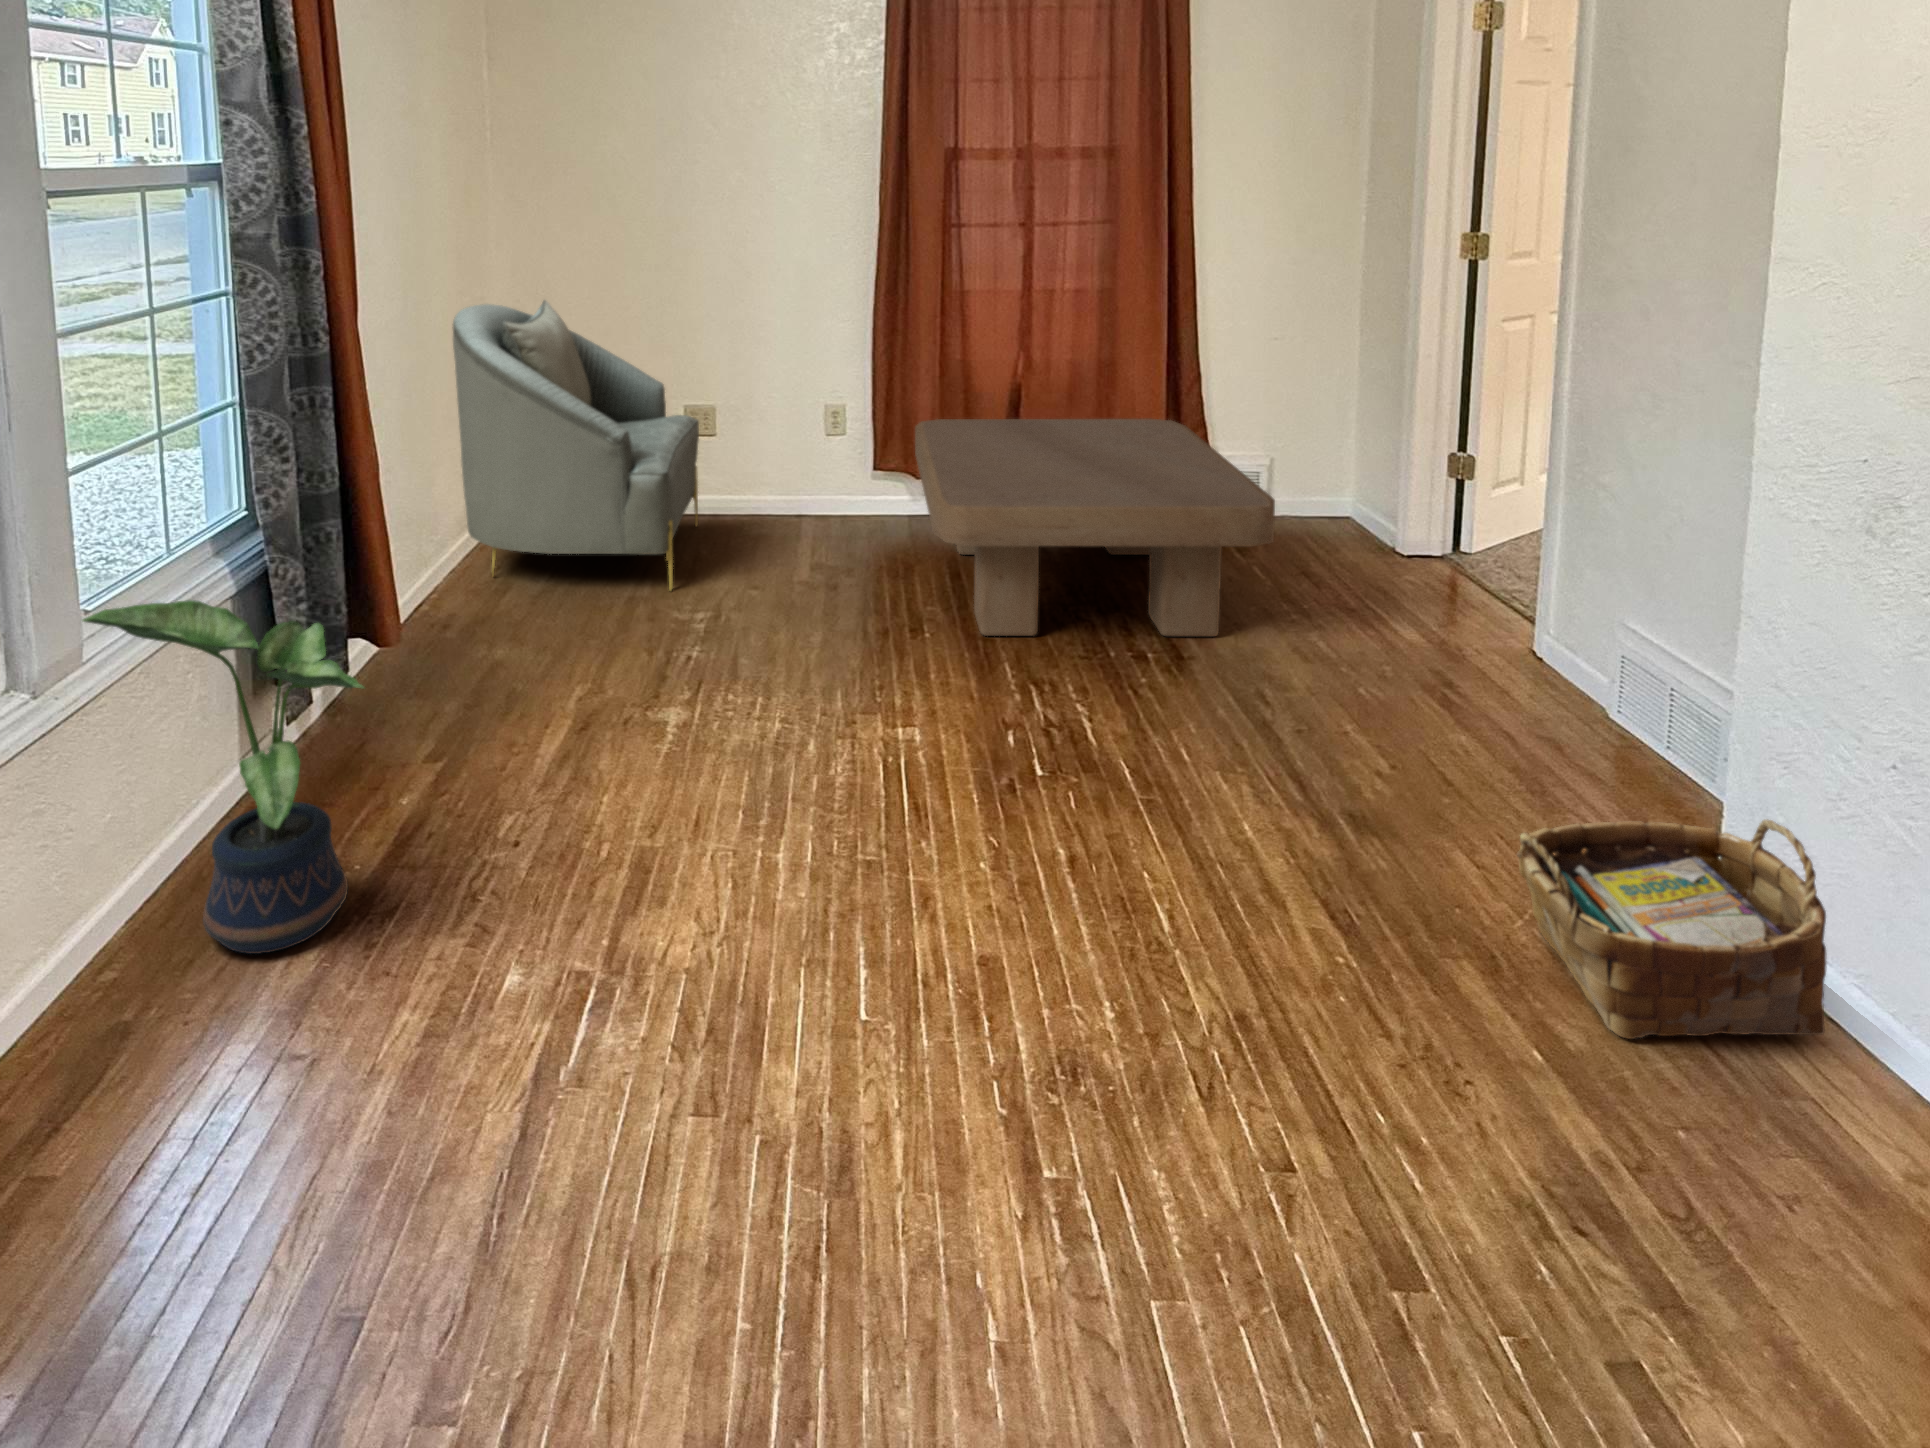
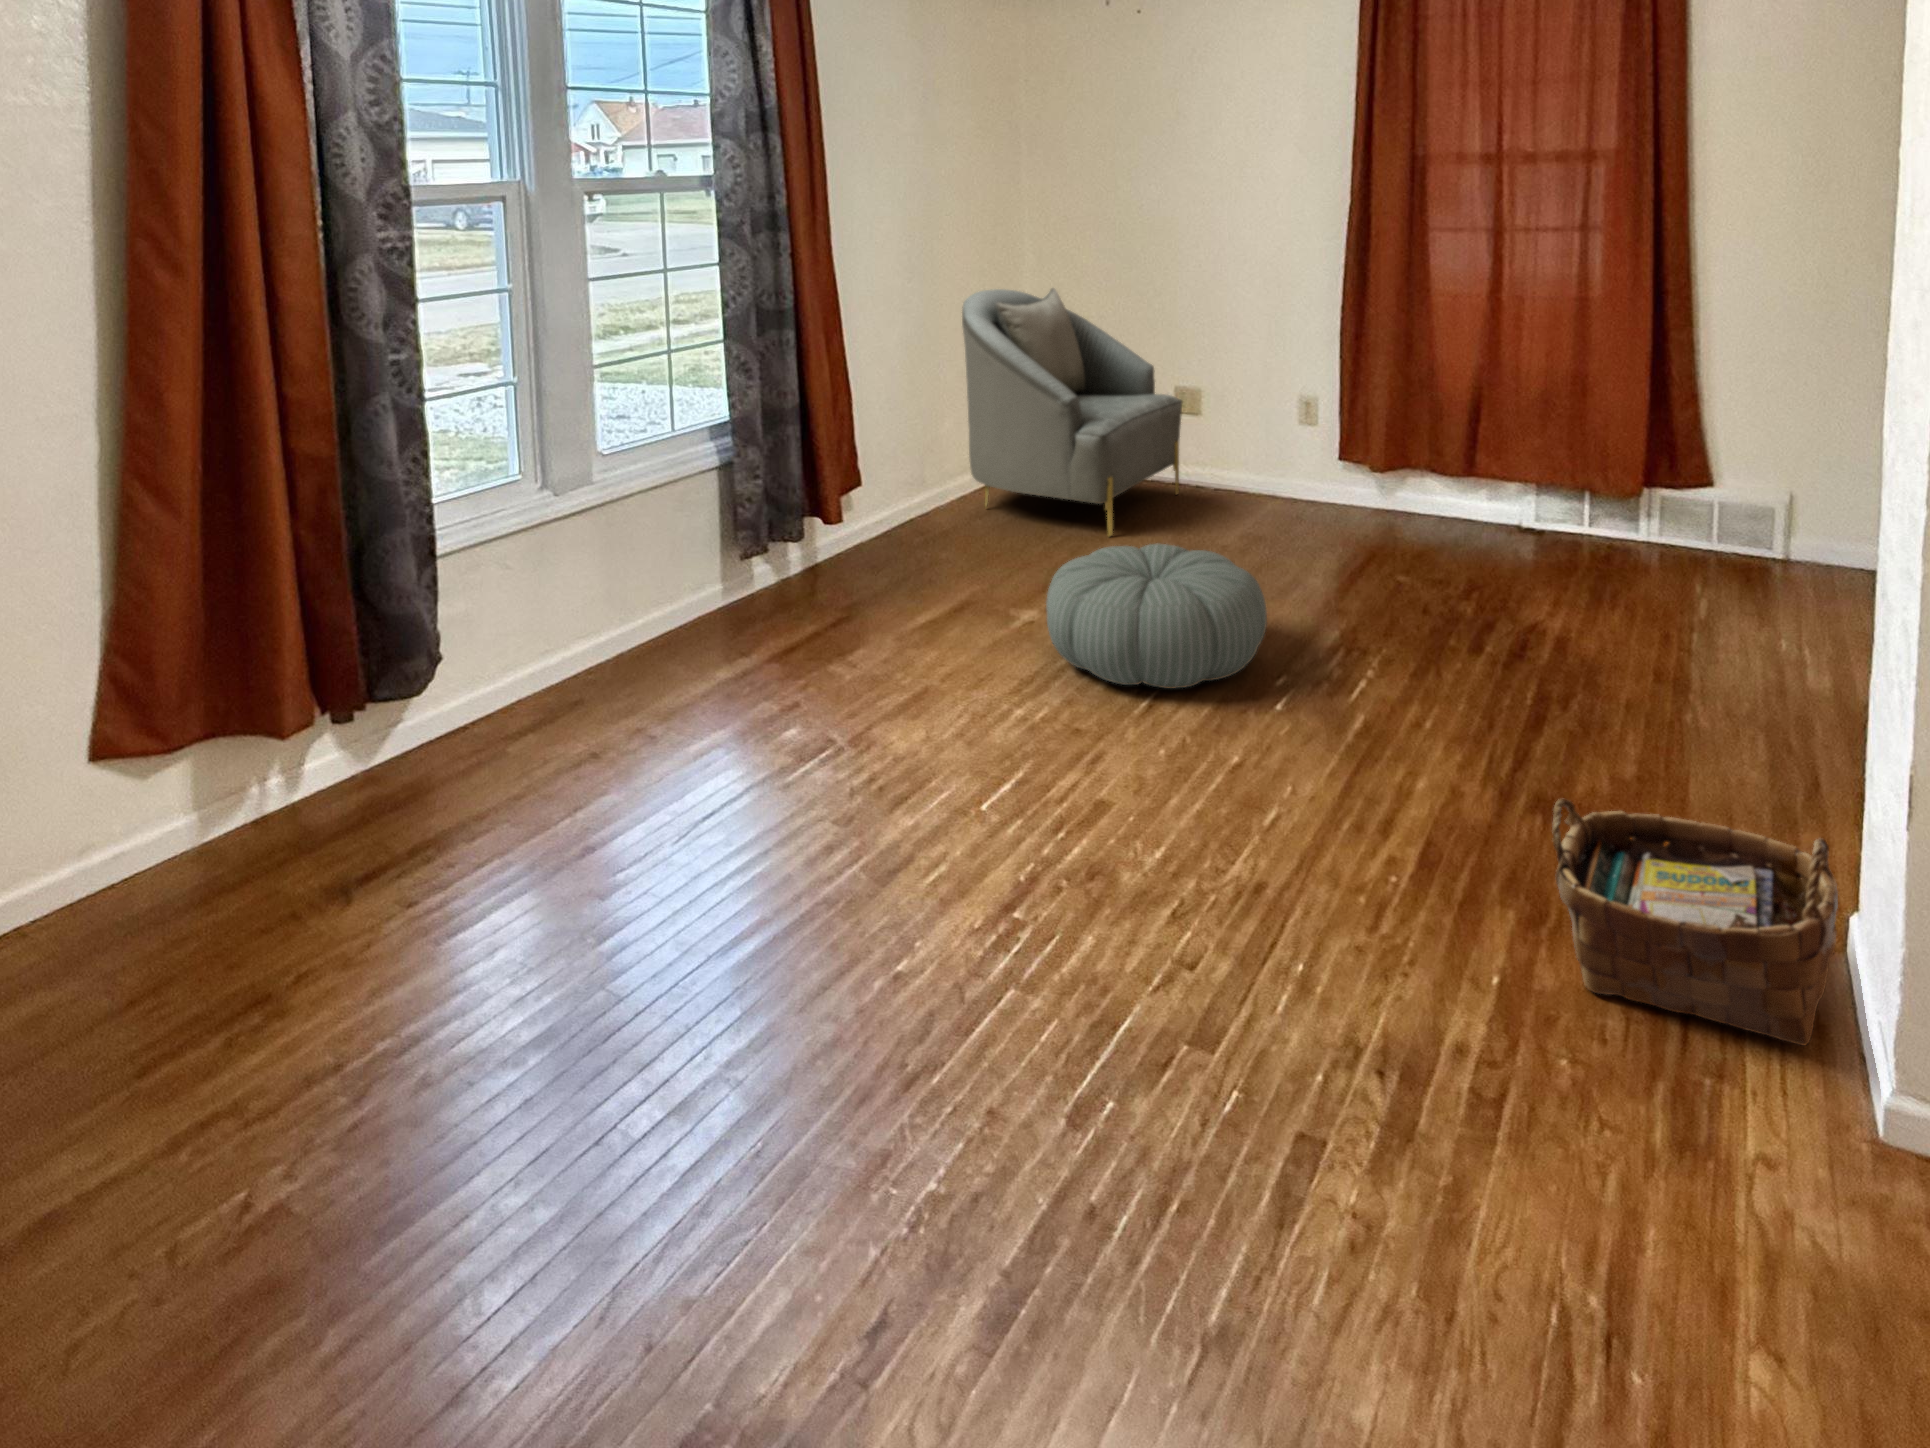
coffee table: present [915,418,1275,636] -> none [1292,418,1654,646]
potted plant: present [83,600,364,954] -> none [590,454,746,690]
pouf: none [728,600,993,786] -> present [1046,544,1267,689]

